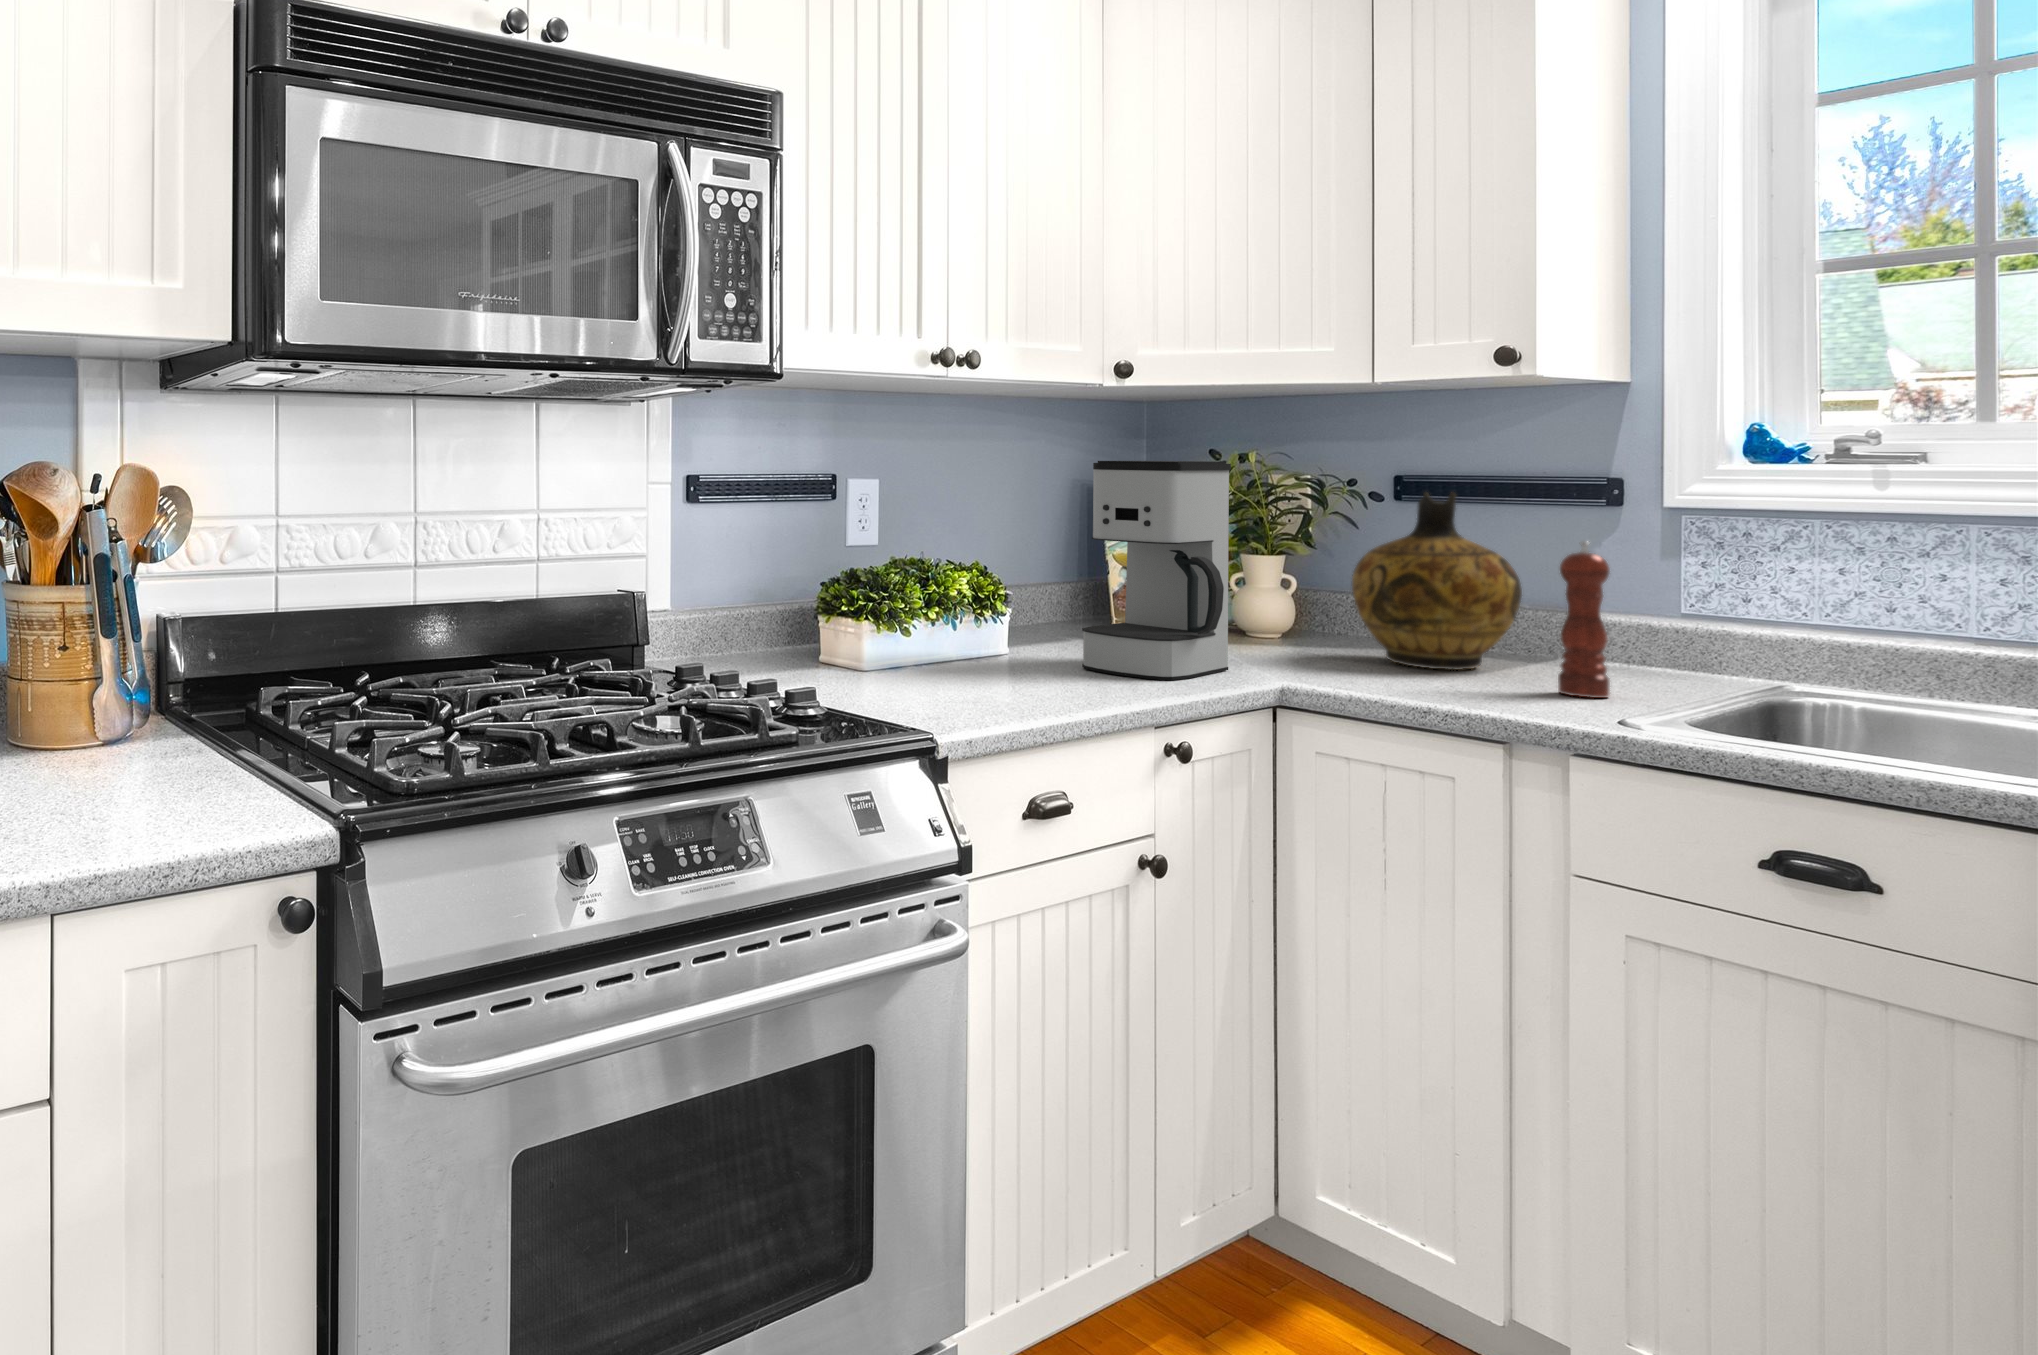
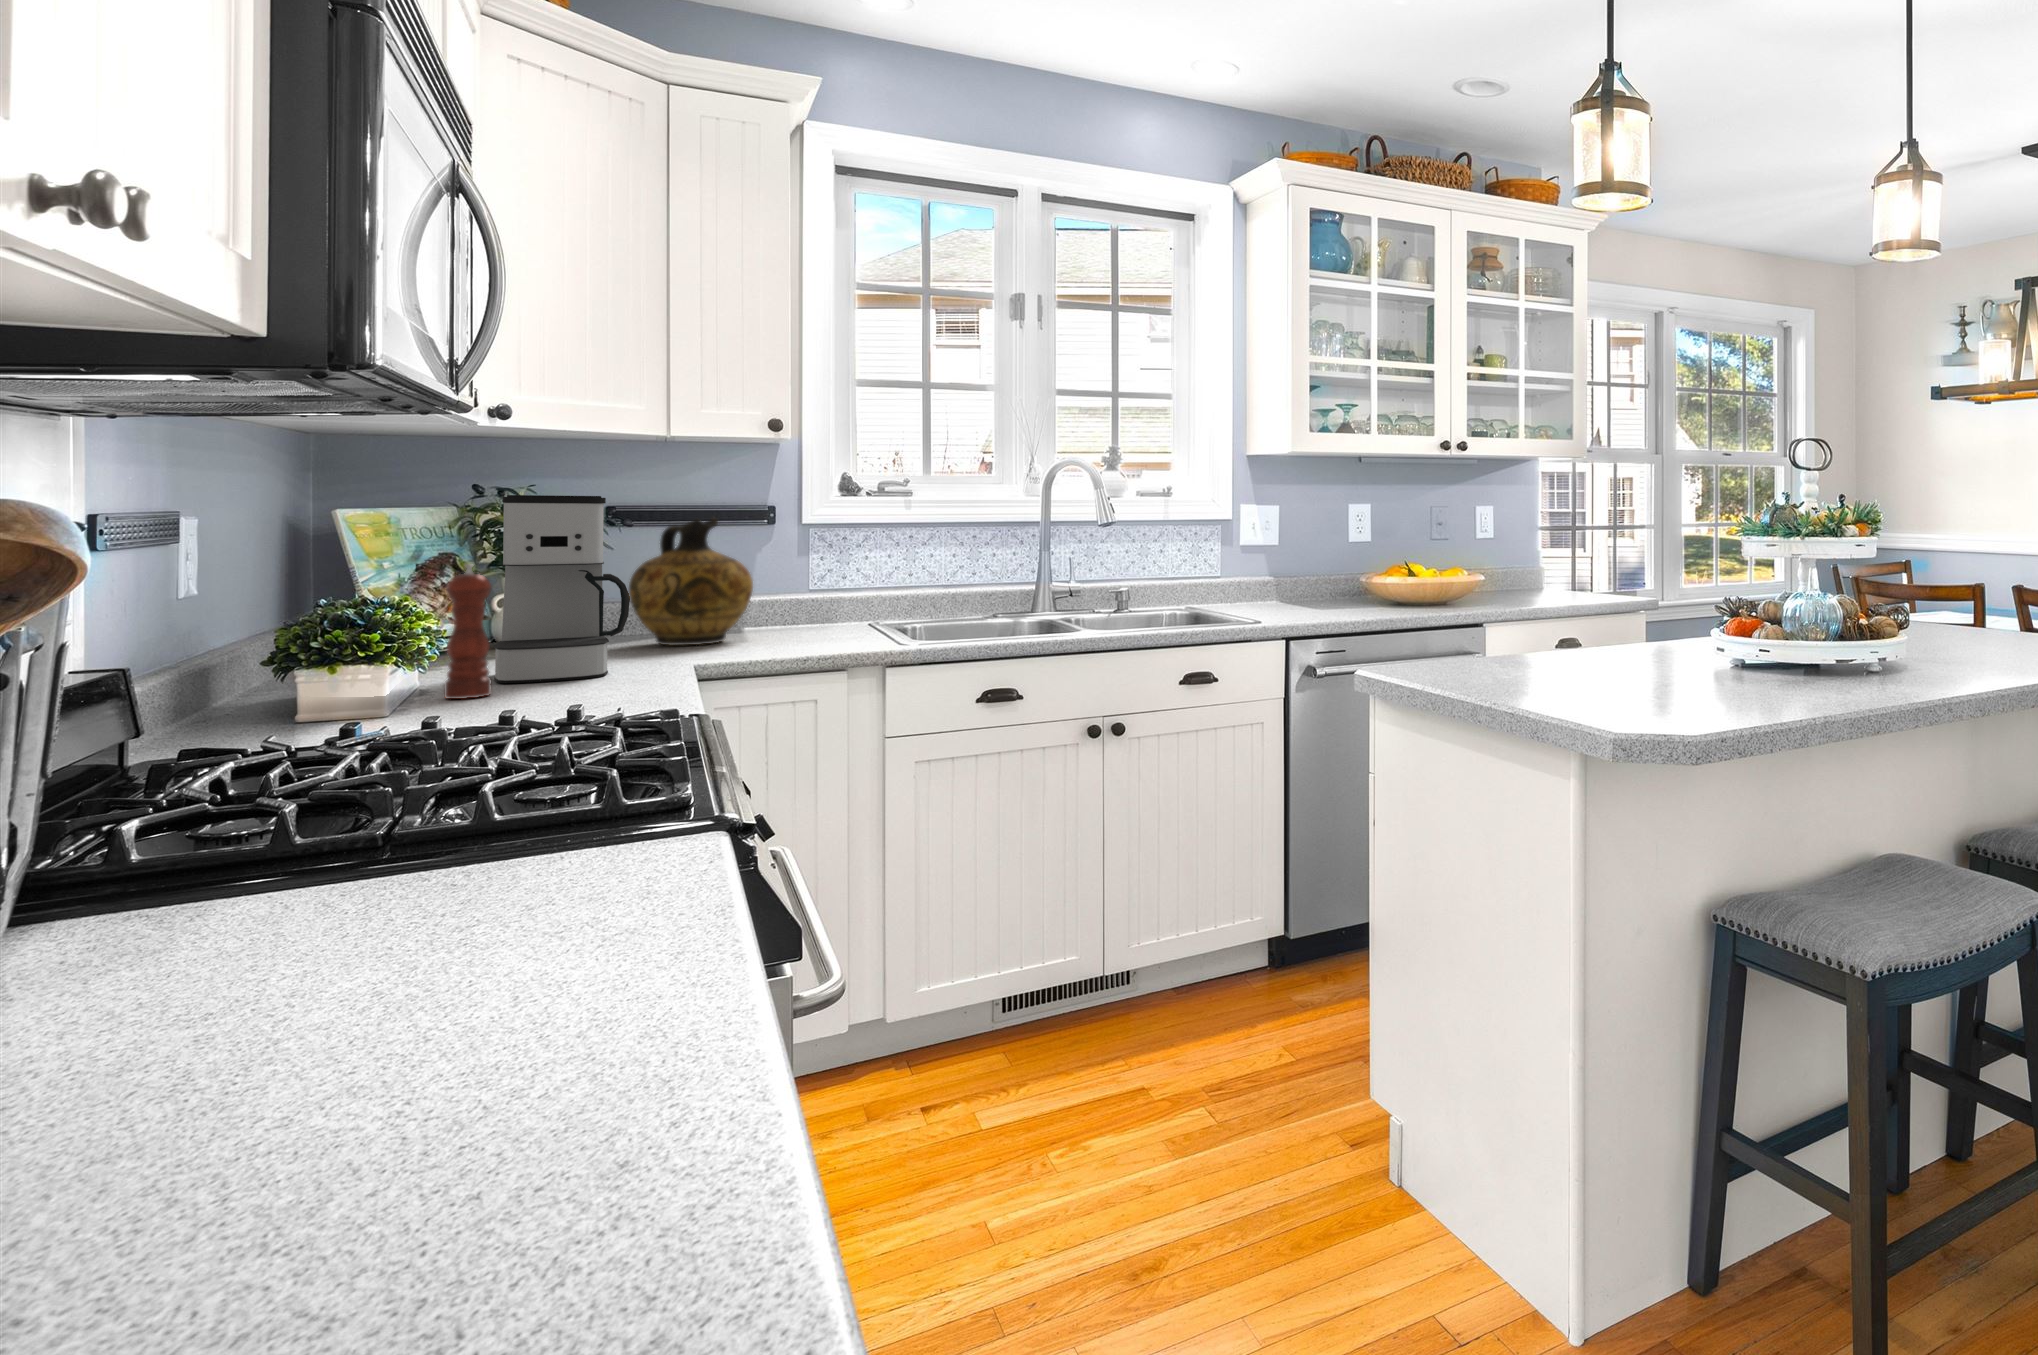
pepper mill: present [1558,541,1610,698] -> present [444,564,492,699]

